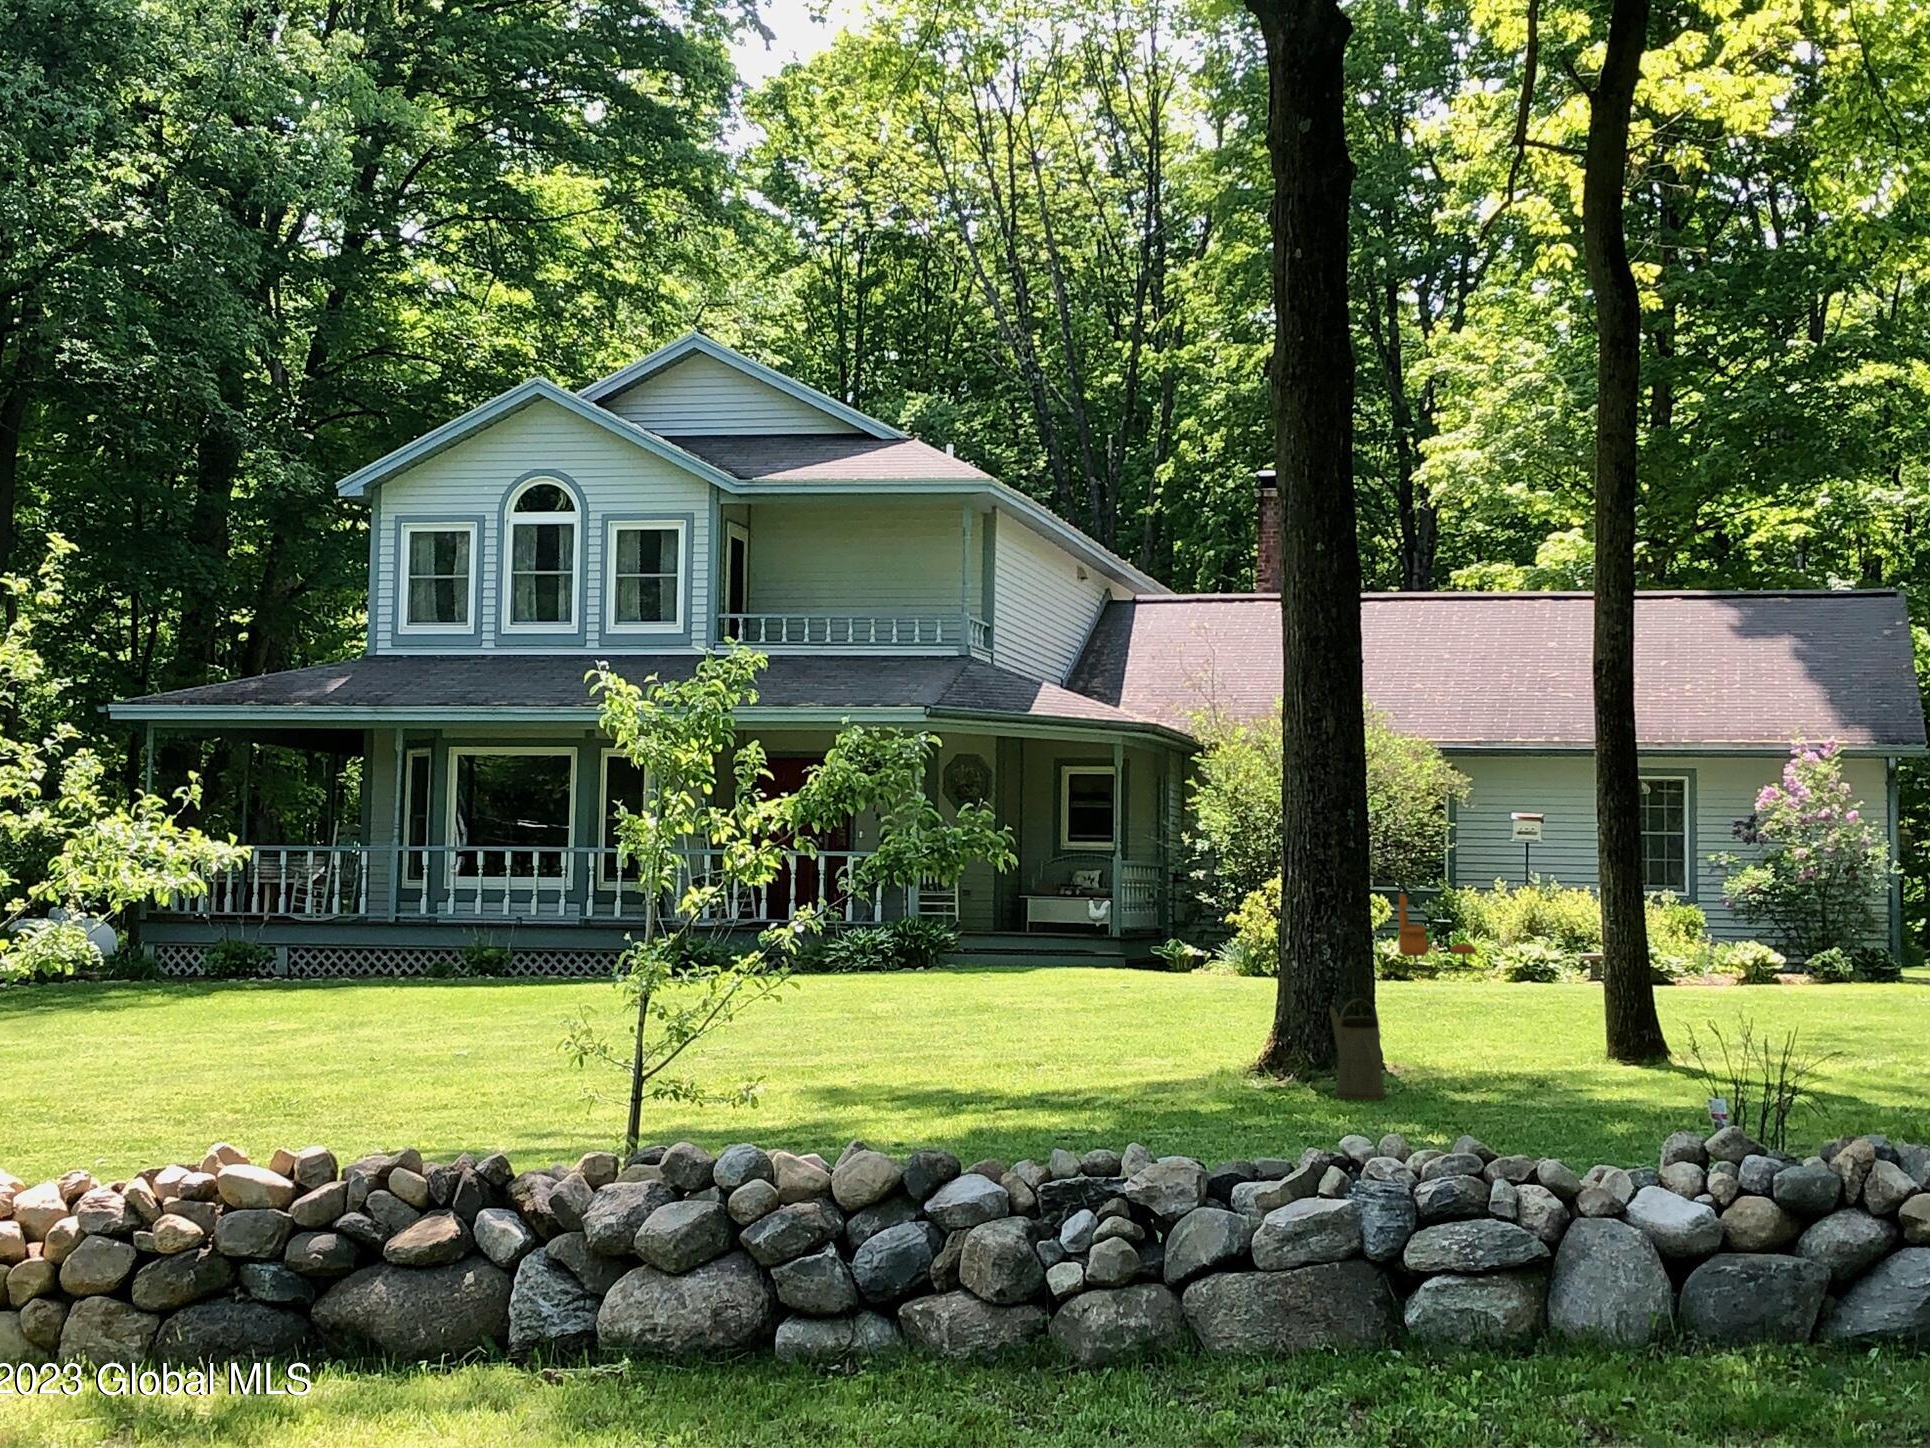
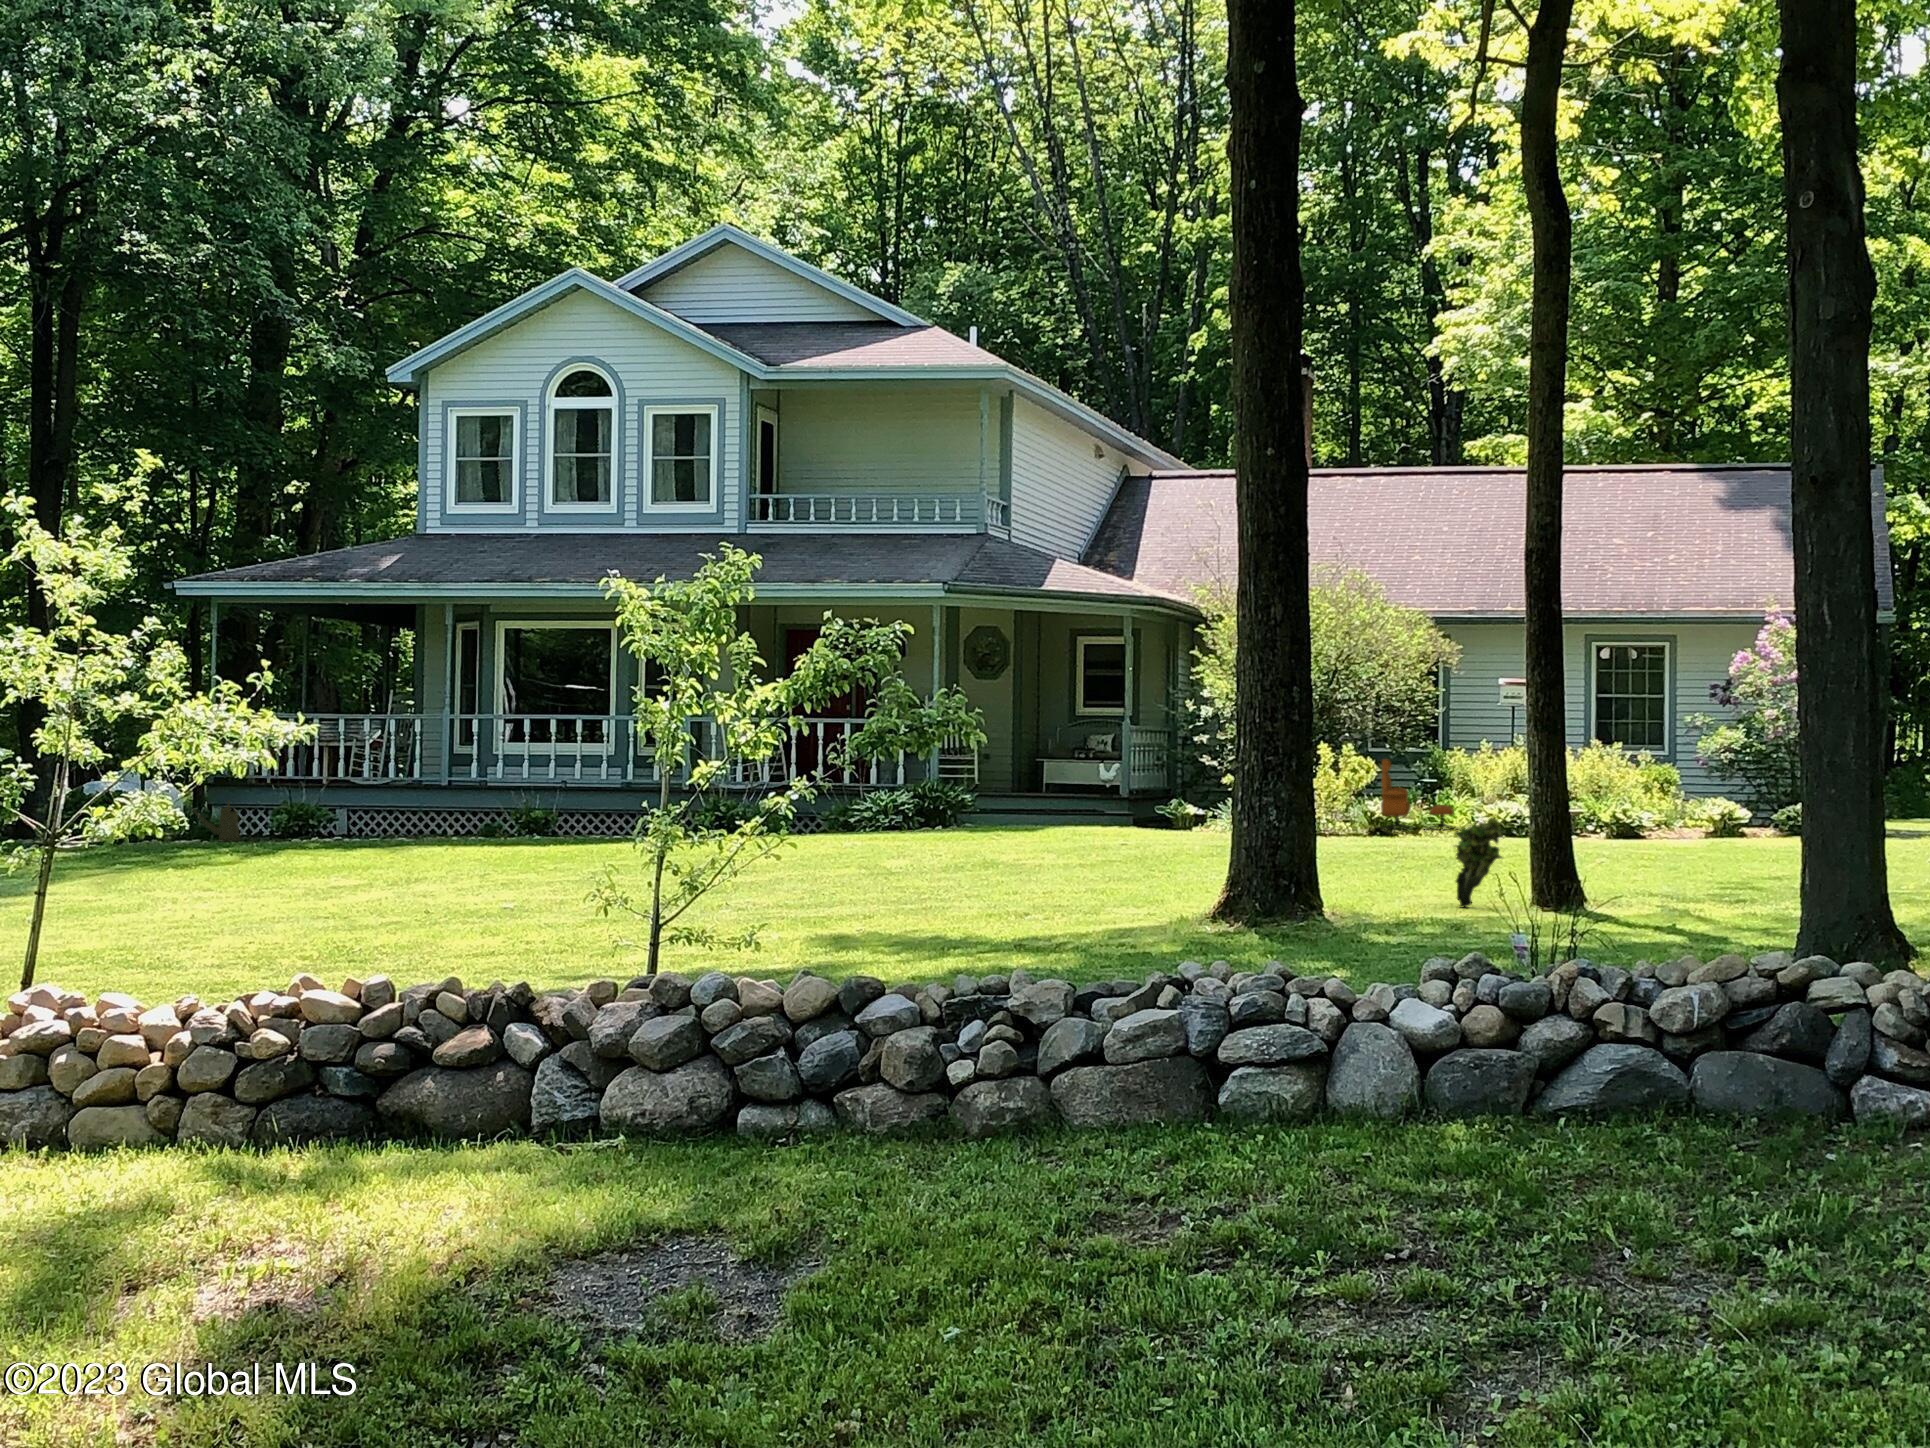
potted plant: none [1540,956,1600,1059] -> present [1455,818,1503,908]
watering can: present [1329,999,1386,1100] -> present [193,800,240,842]

